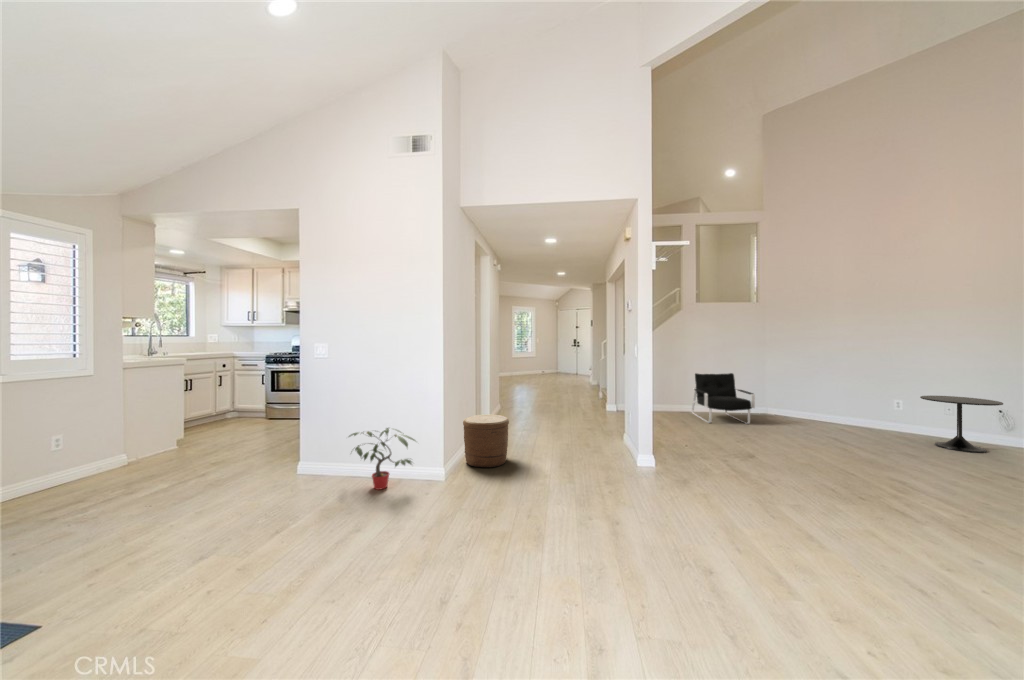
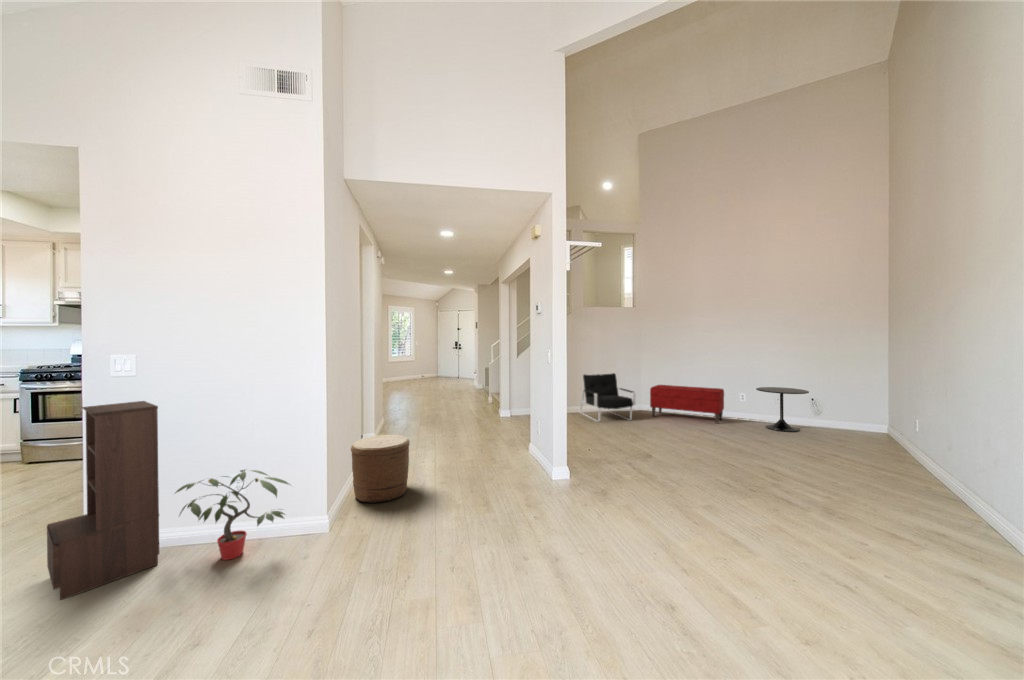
bookshelf: none [283,376,339,496] -> present [47,401,159,600]
bench: none [776,388,877,436] -> present [650,385,724,424]

